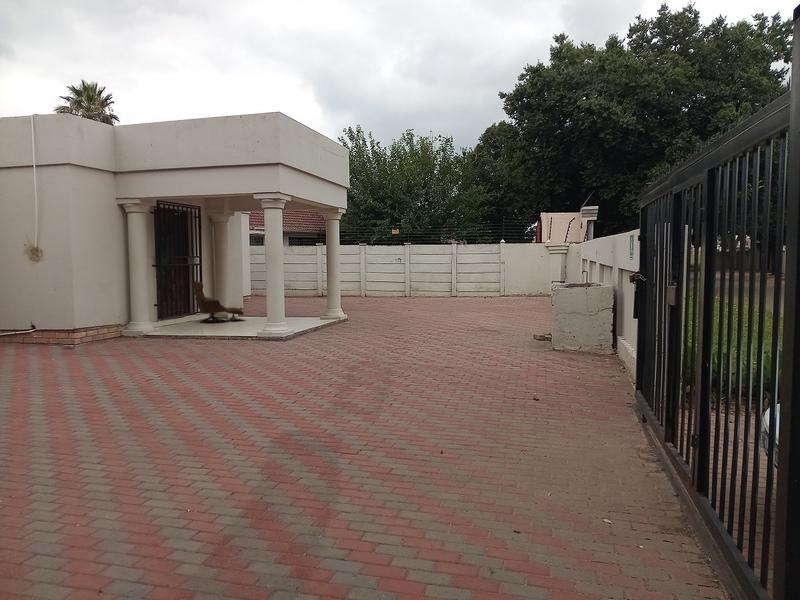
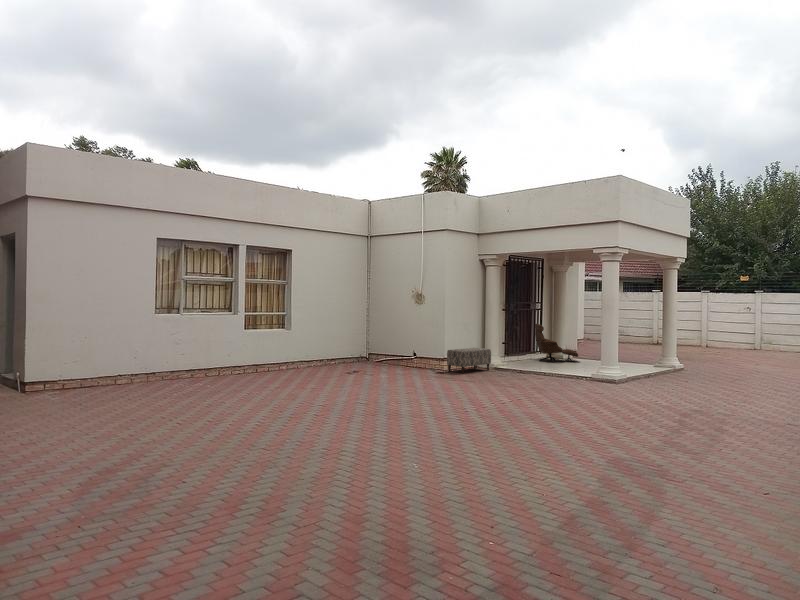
bench: none [79,313,139,345] -> present [447,348,491,374]

